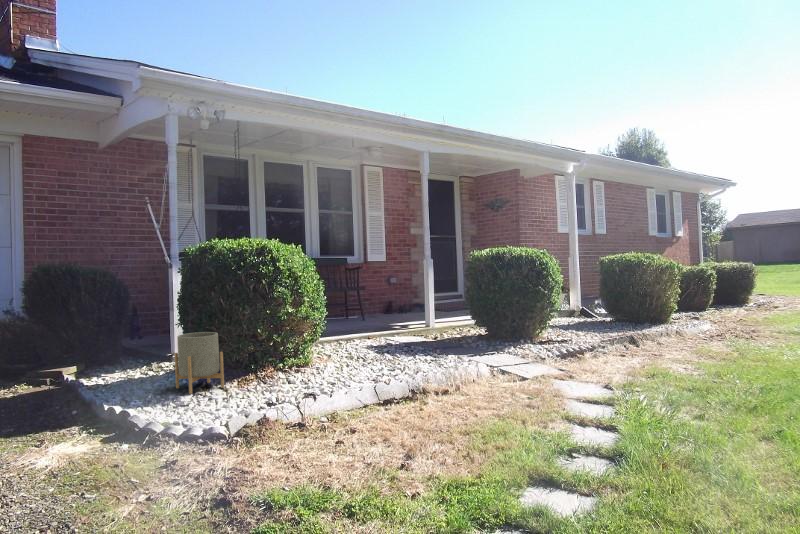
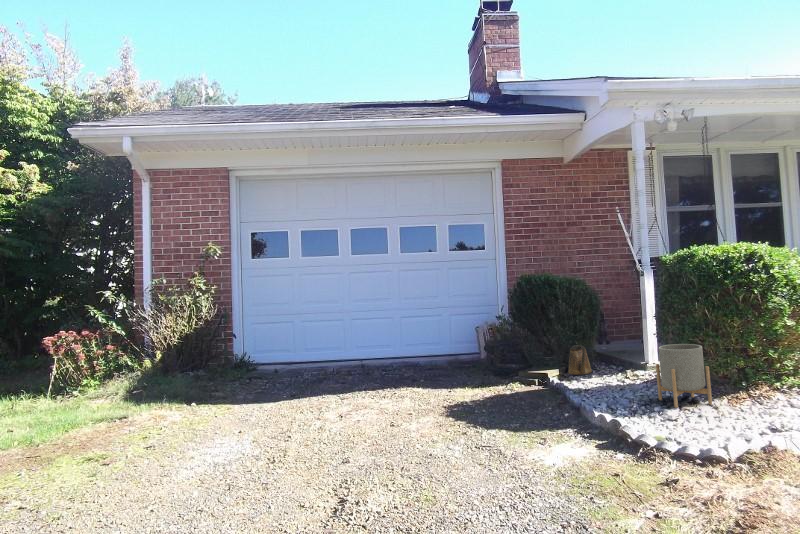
watering can: none [86,340,114,371] -> present [568,345,592,375]

